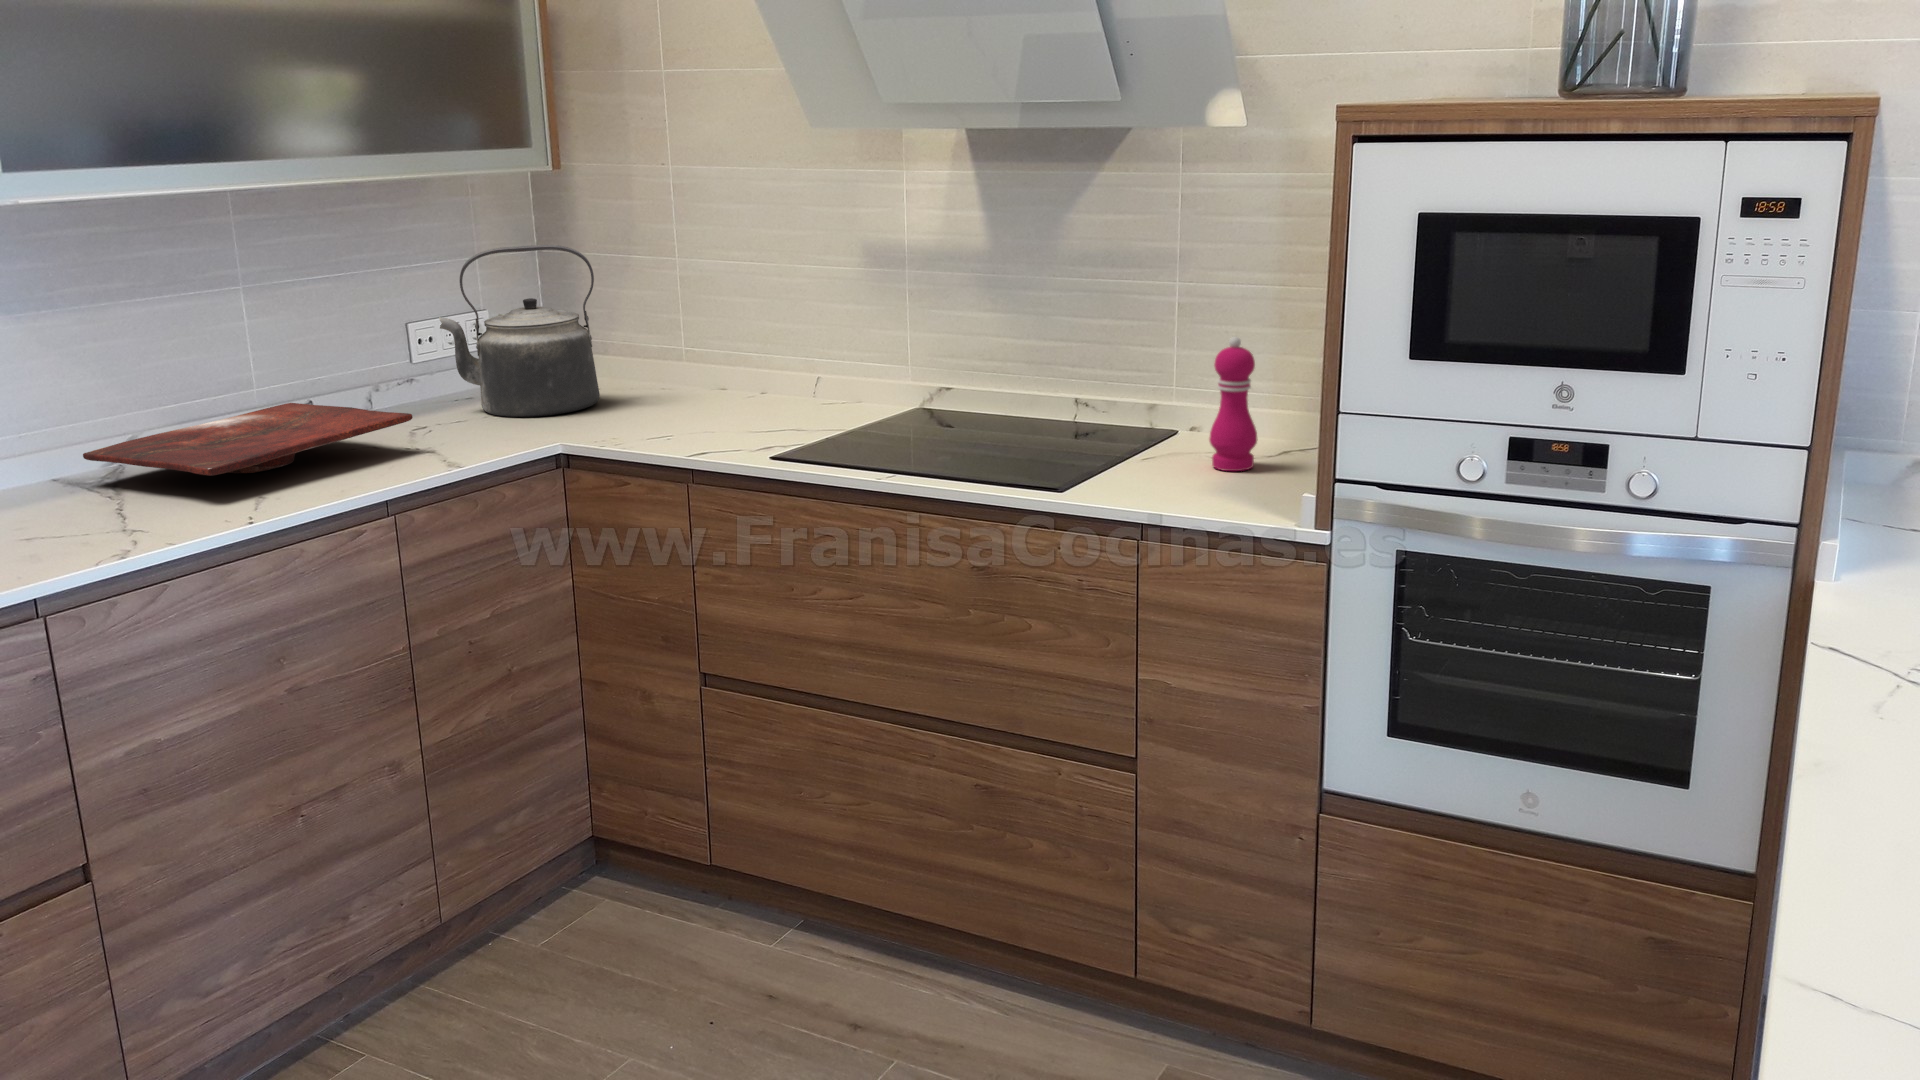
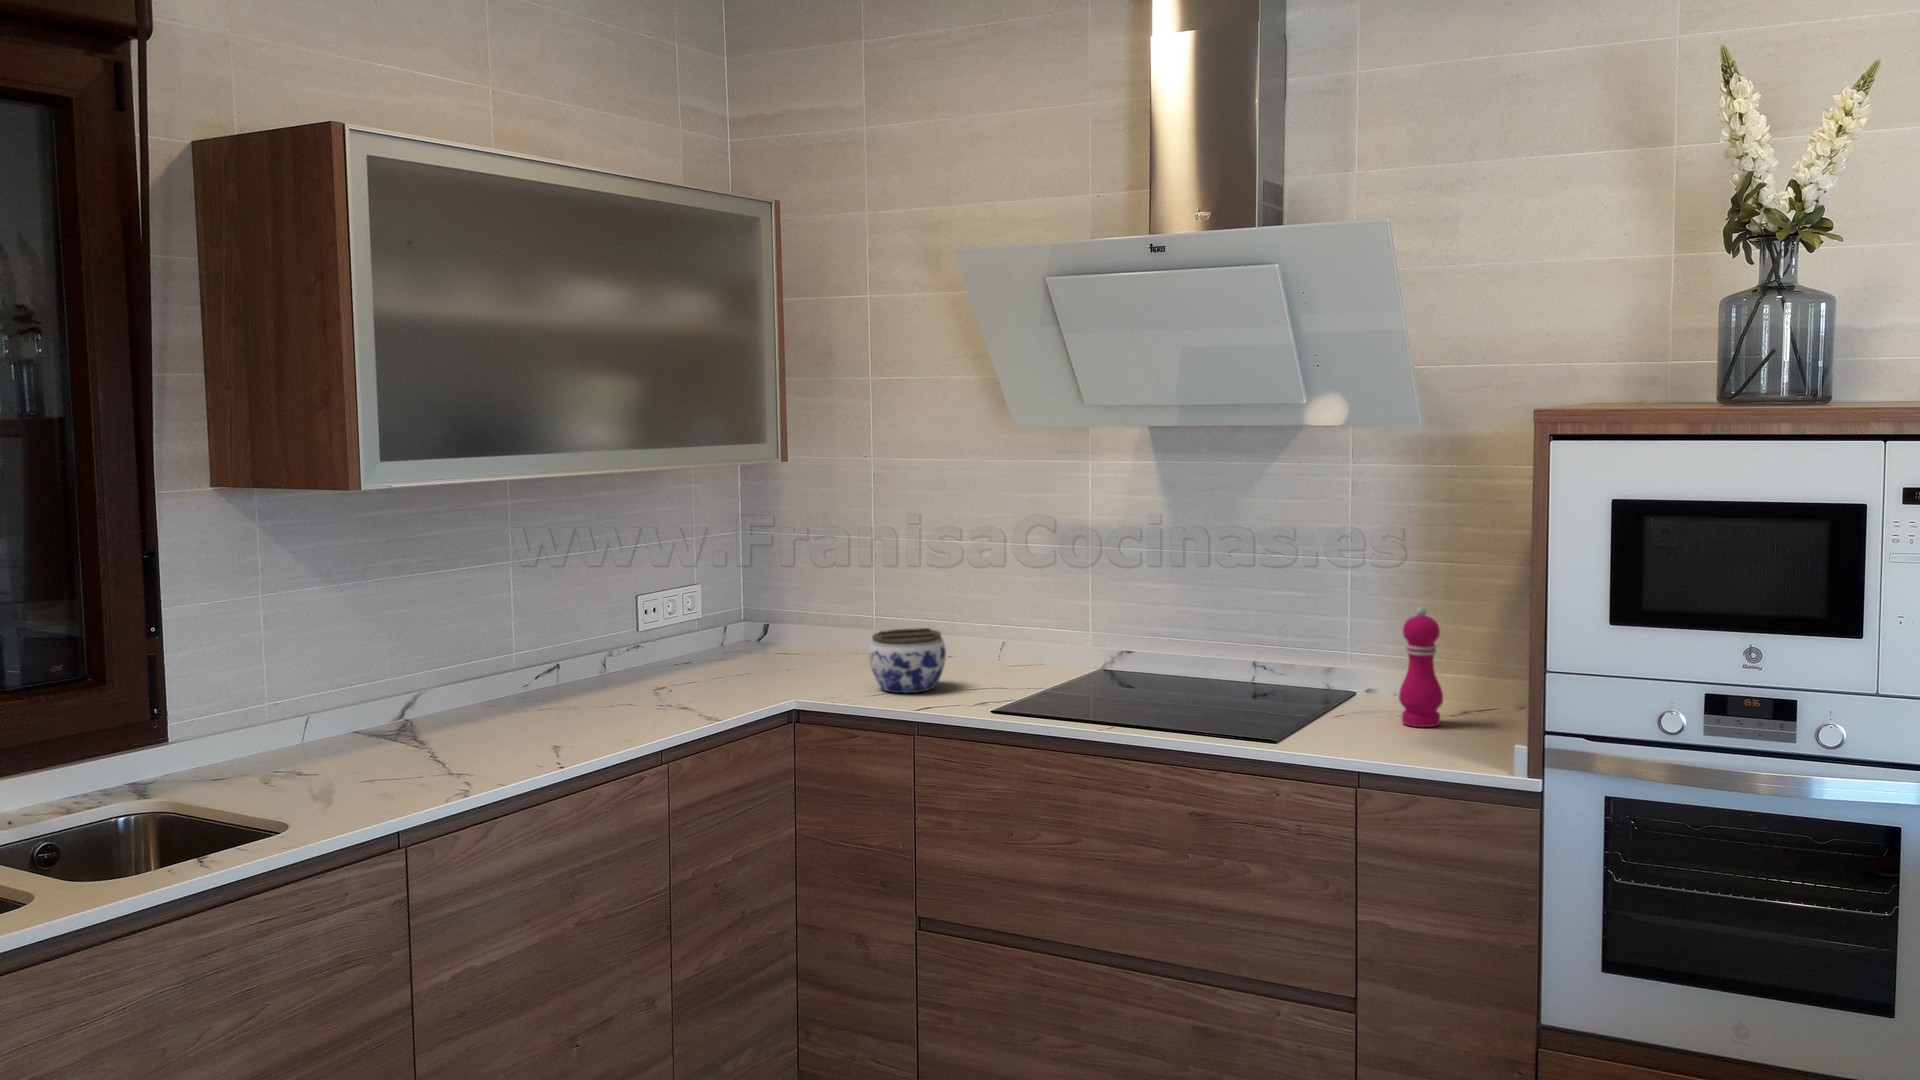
kettle: present [439,245,600,417] -> none [673,526,810,679]
jar: none [648,360,734,433] -> present [869,628,946,693]
cutting board: present [83,403,413,476] -> none [389,665,667,727]

